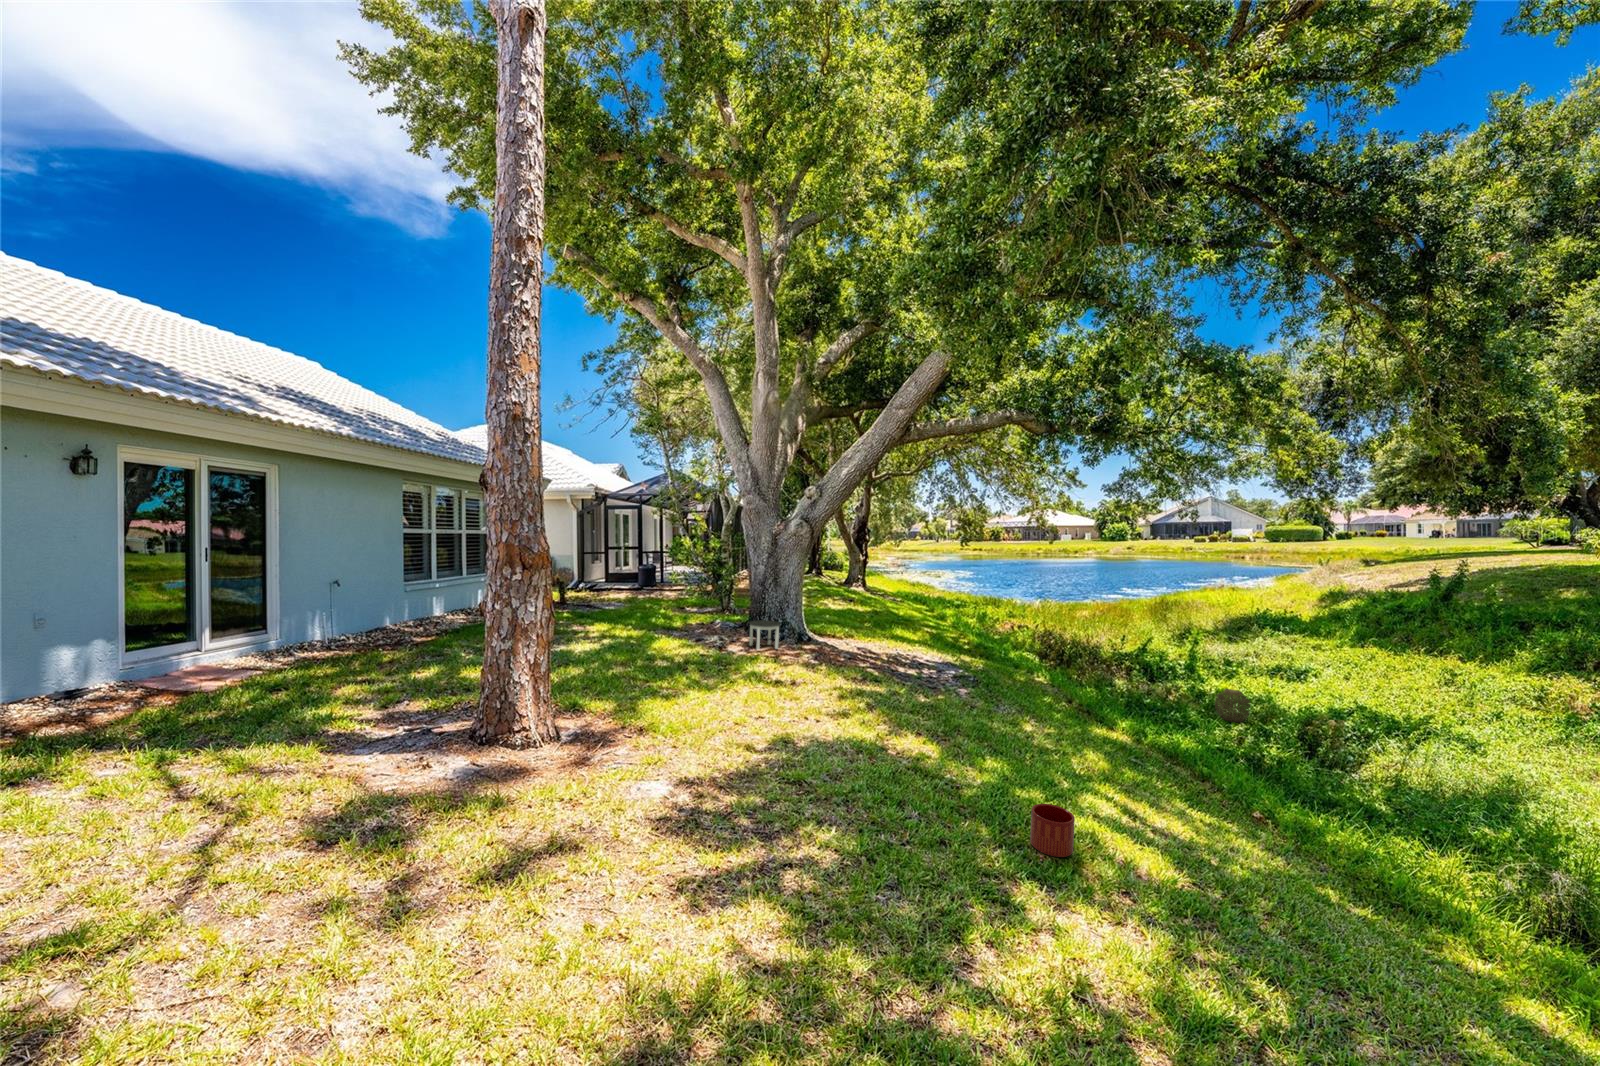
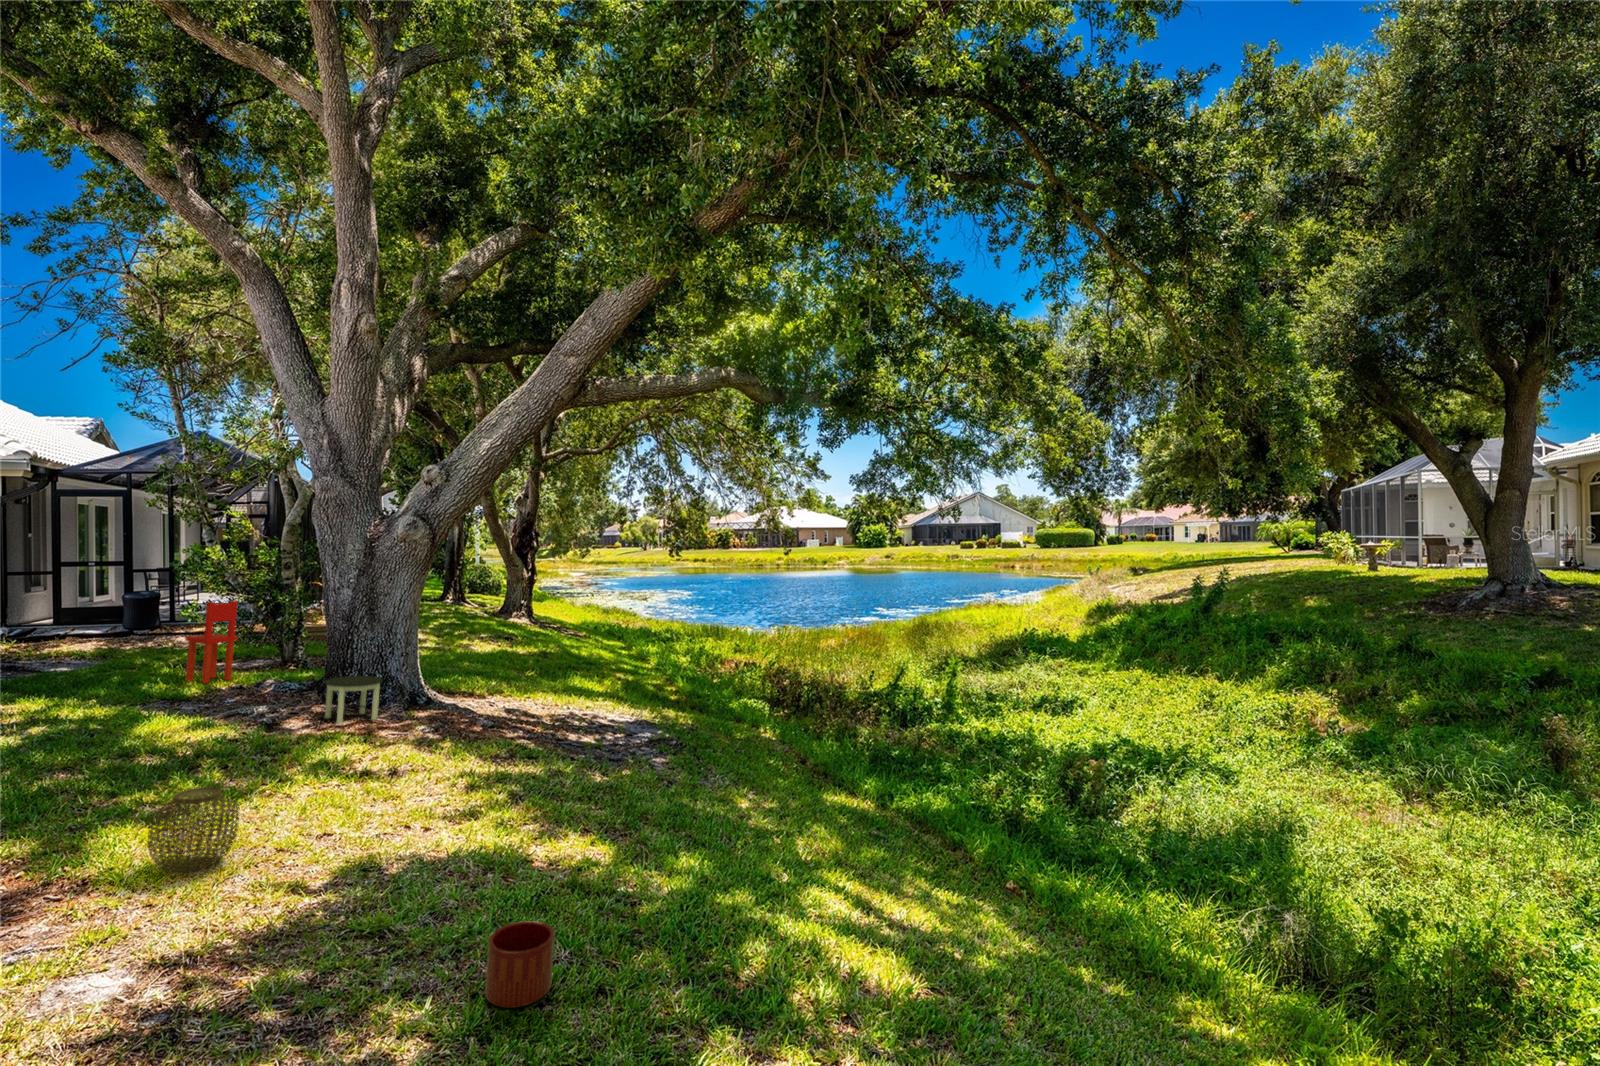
chair: none [674,571,699,621] -> present [185,601,238,683]
woven basket: present [1215,689,1250,722] -> present [148,787,240,874]
planter: present [1030,804,1075,857] -> present [485,921,554,1008]

